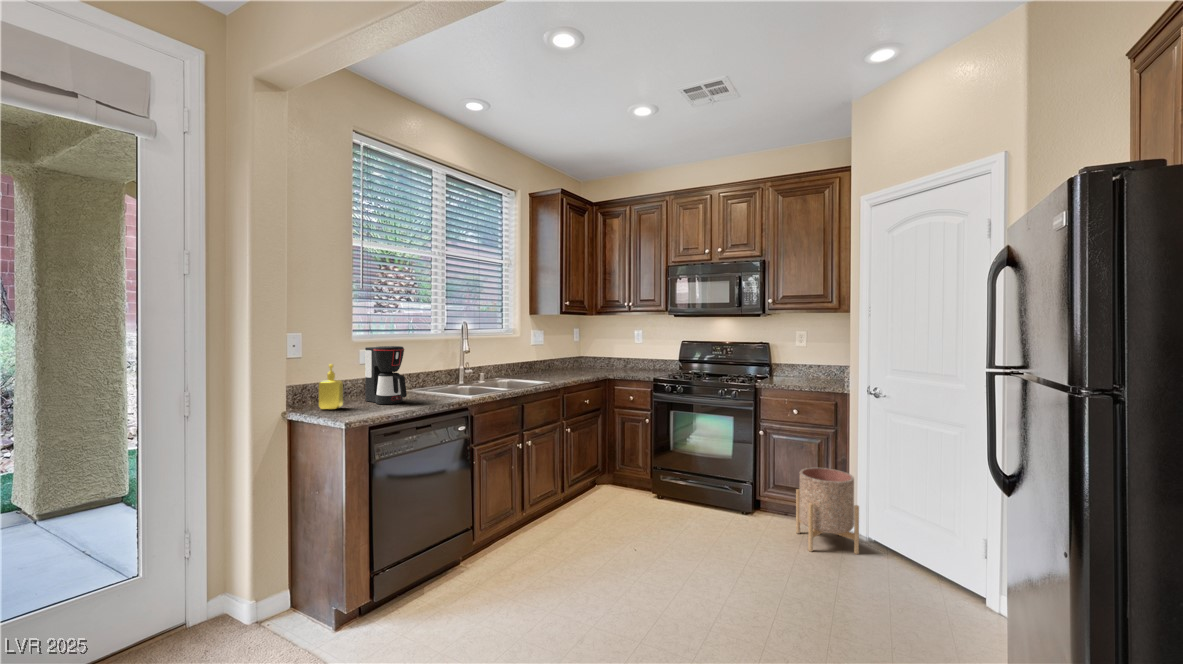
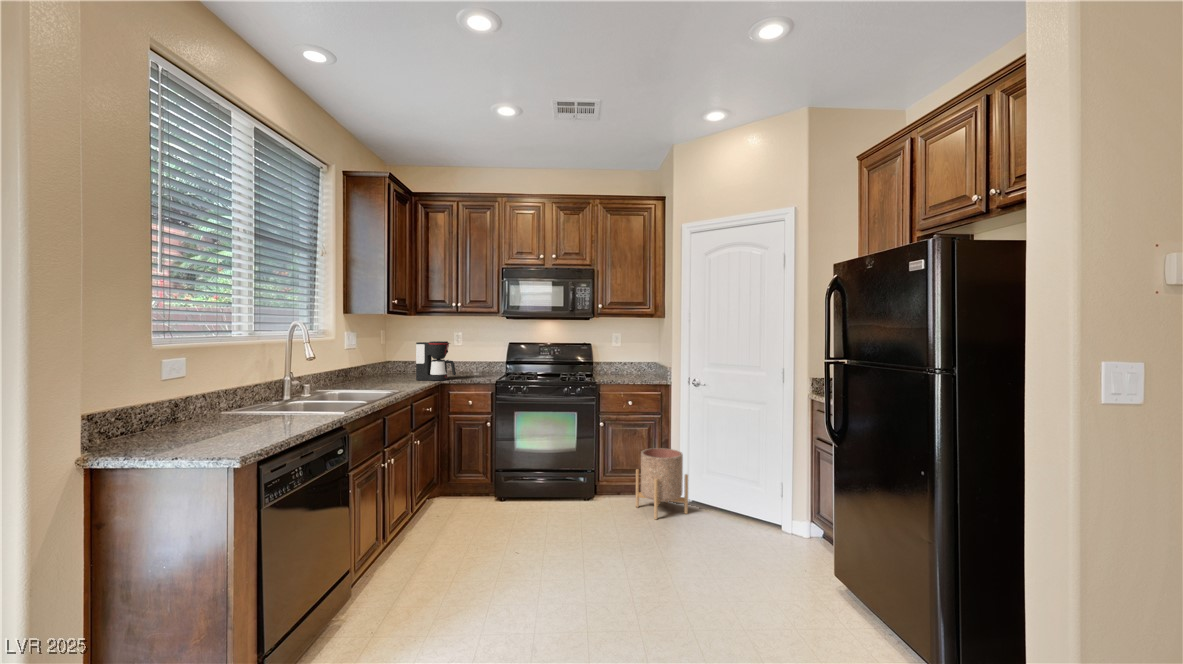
coffee maker: present [365,346,407,404] -> present [416,341,456,381]
soap dispenser: present [319,364,343,410] -> none [139,381,177,448]

